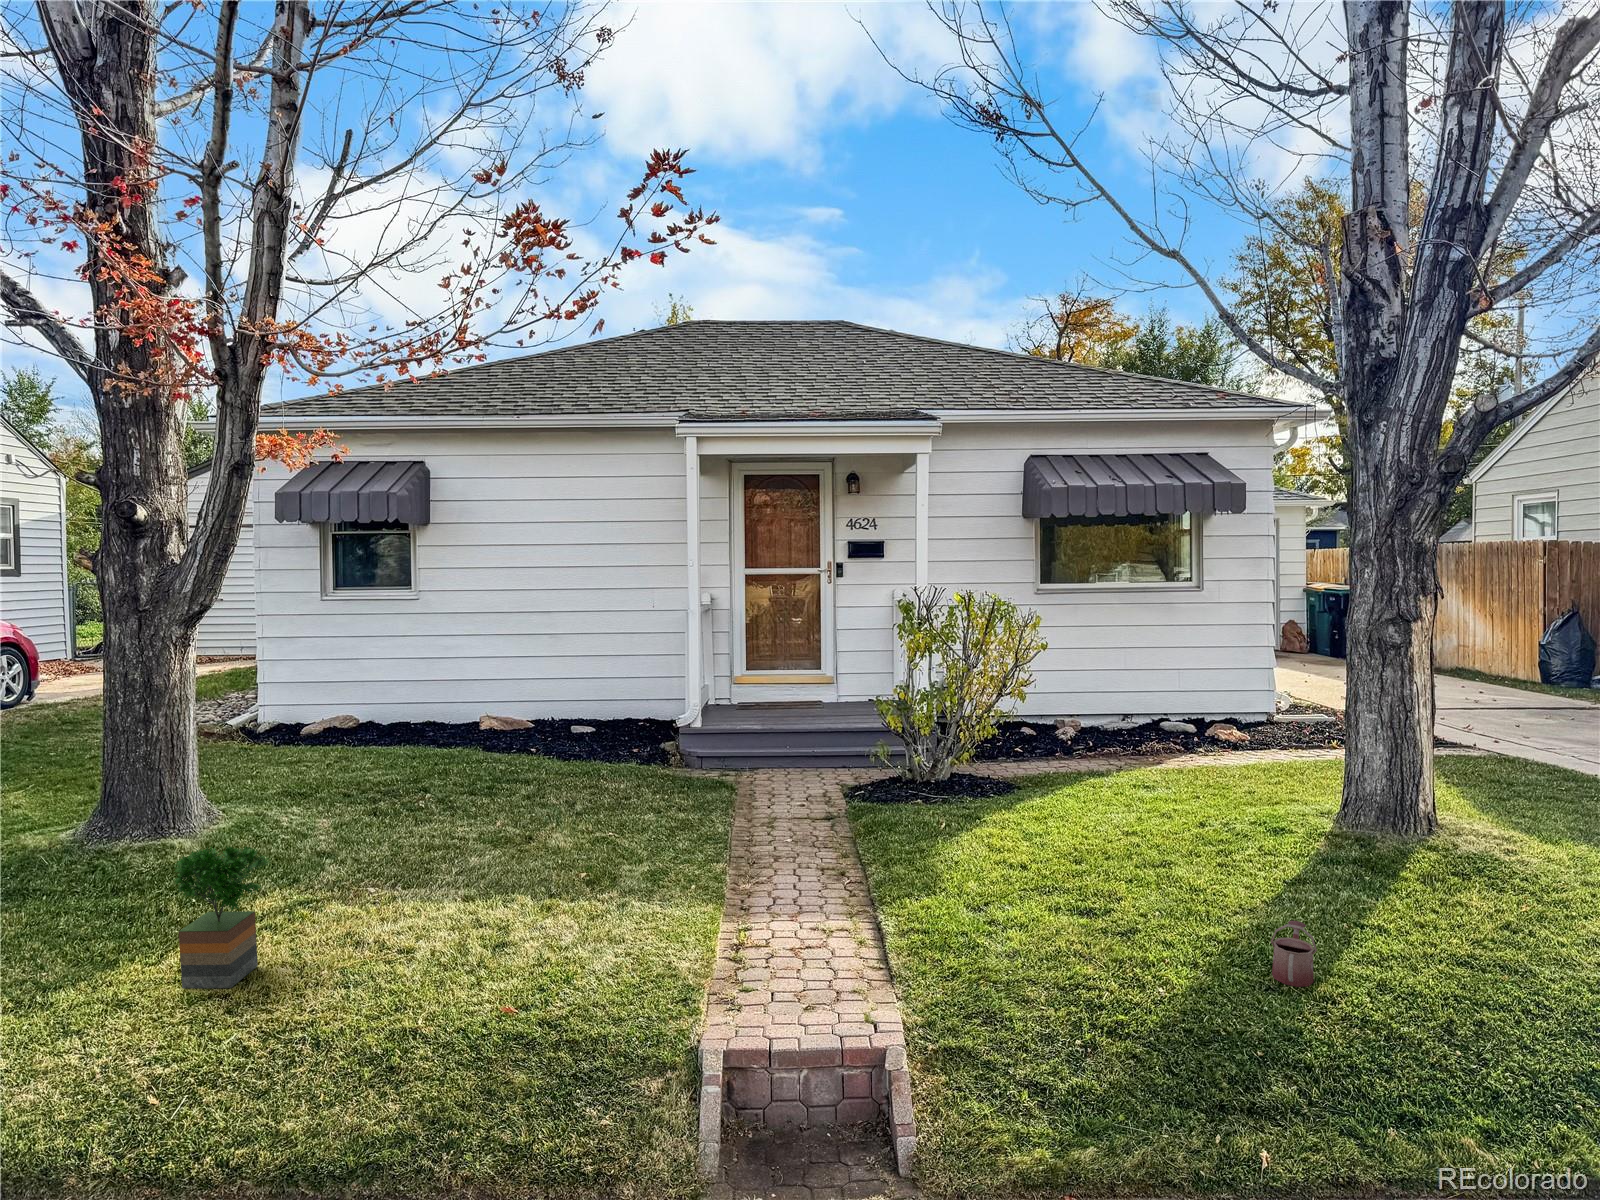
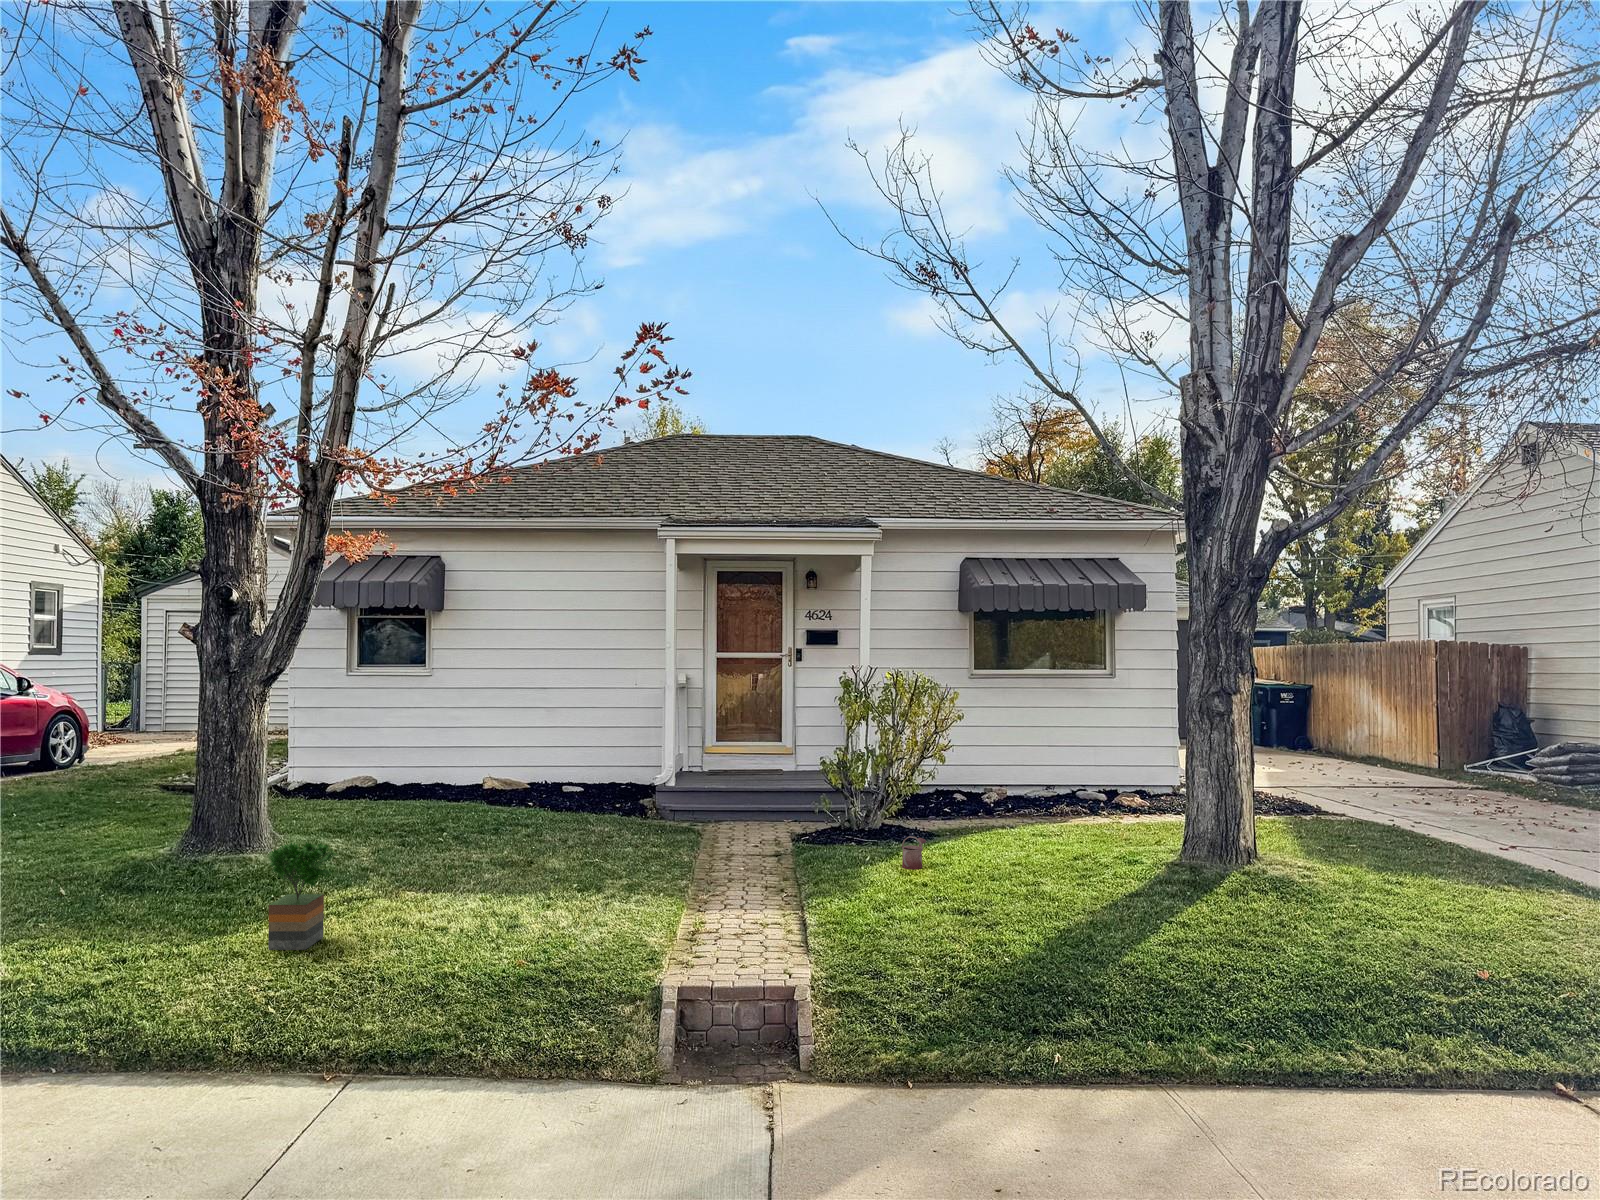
watering can: present [1271,921,1317,987] -> present [902,836,926,869]

